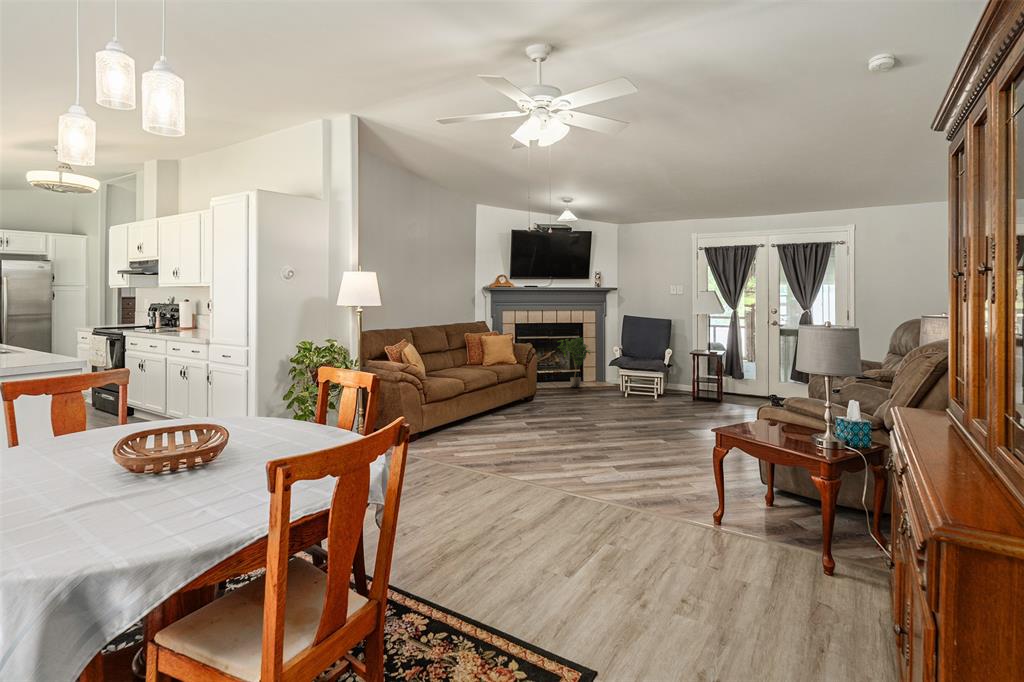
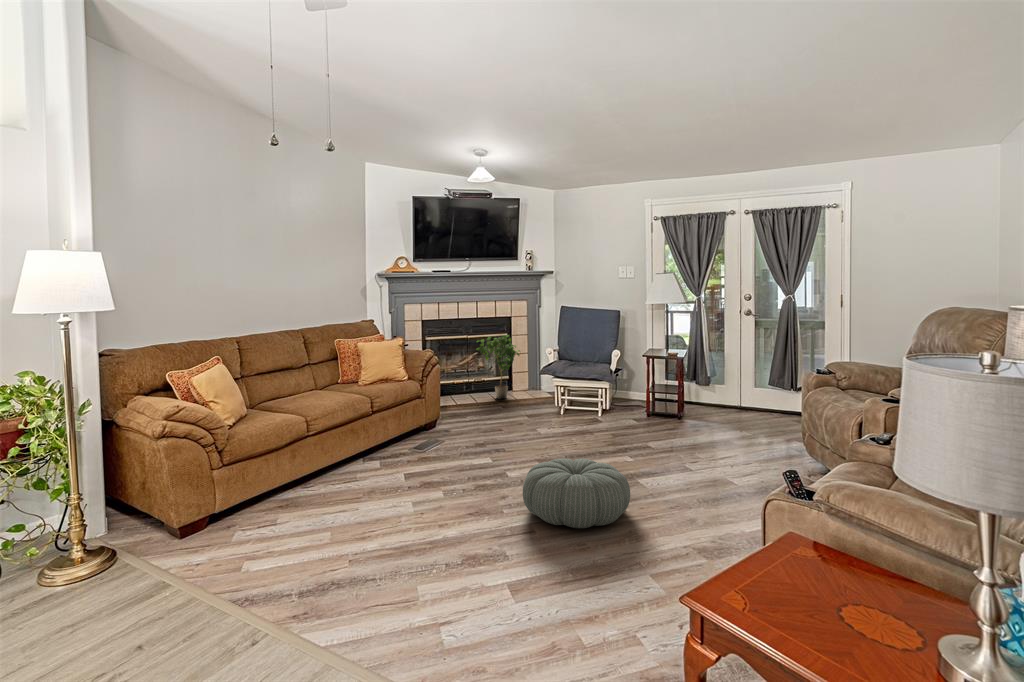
pouf: none [614,409,685,448] -> present [523,459,630,528]

